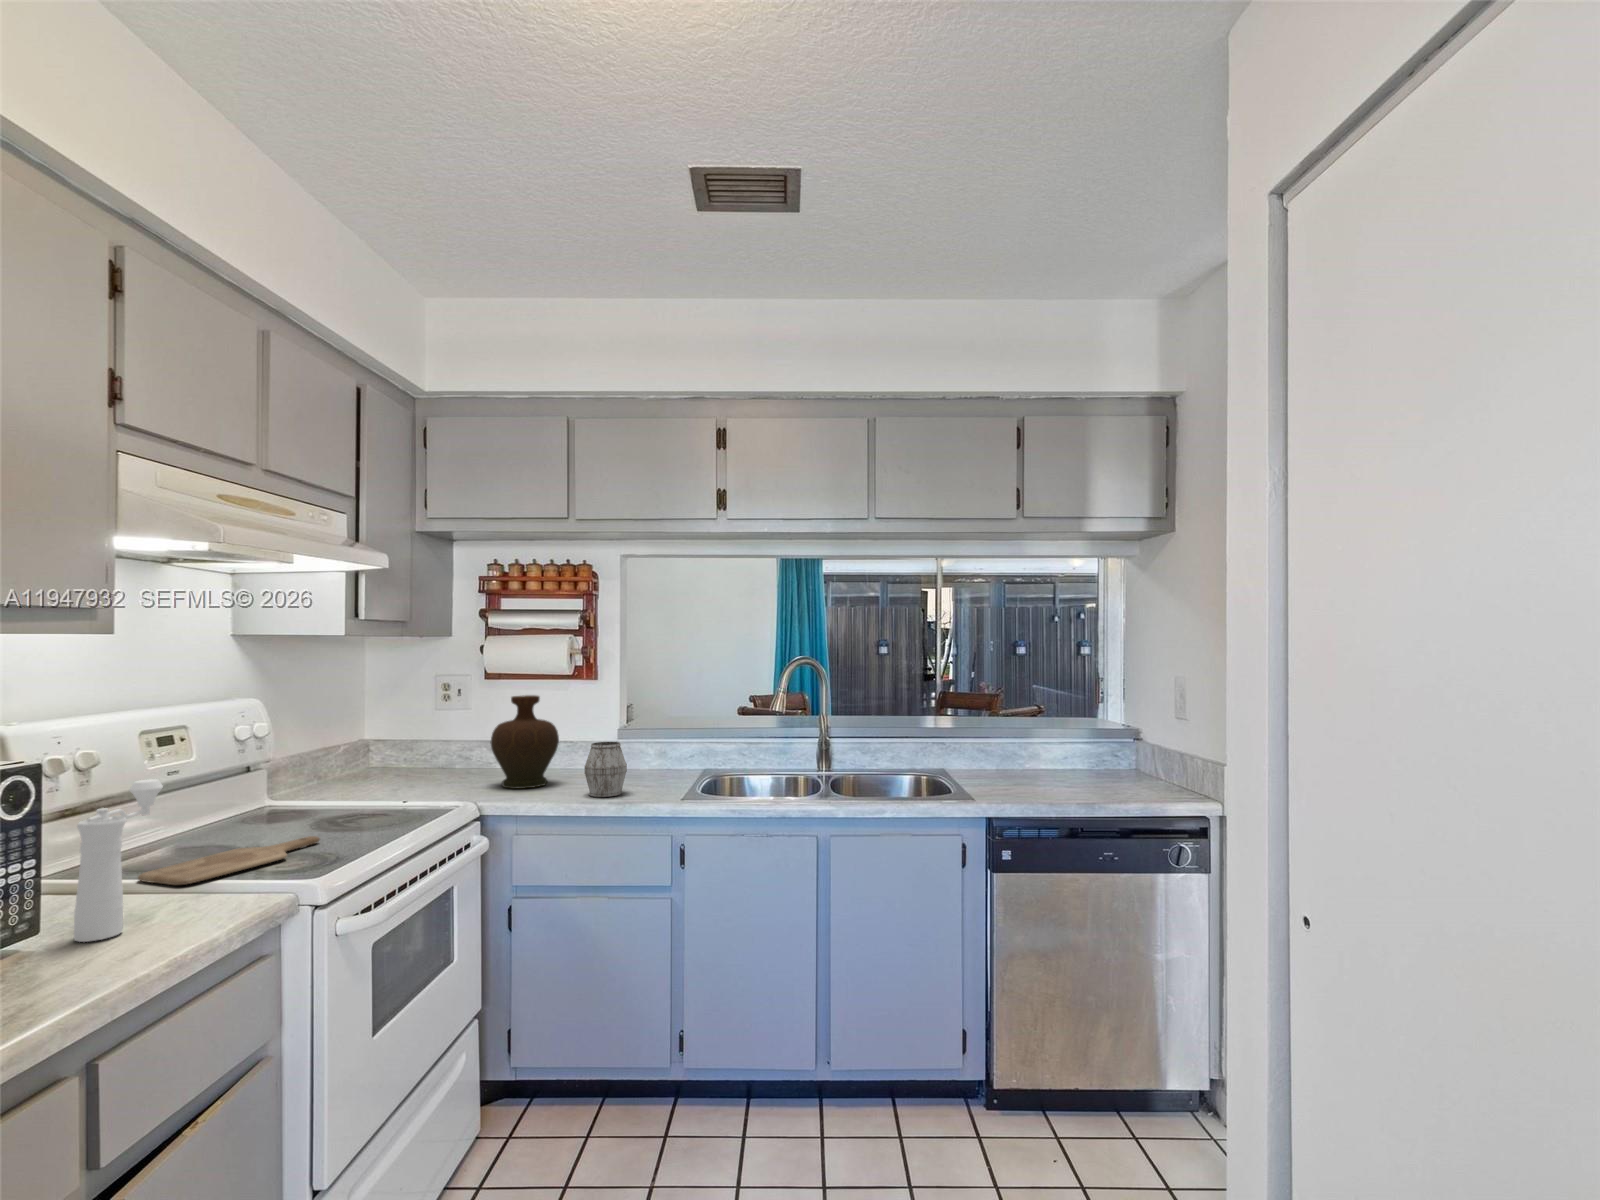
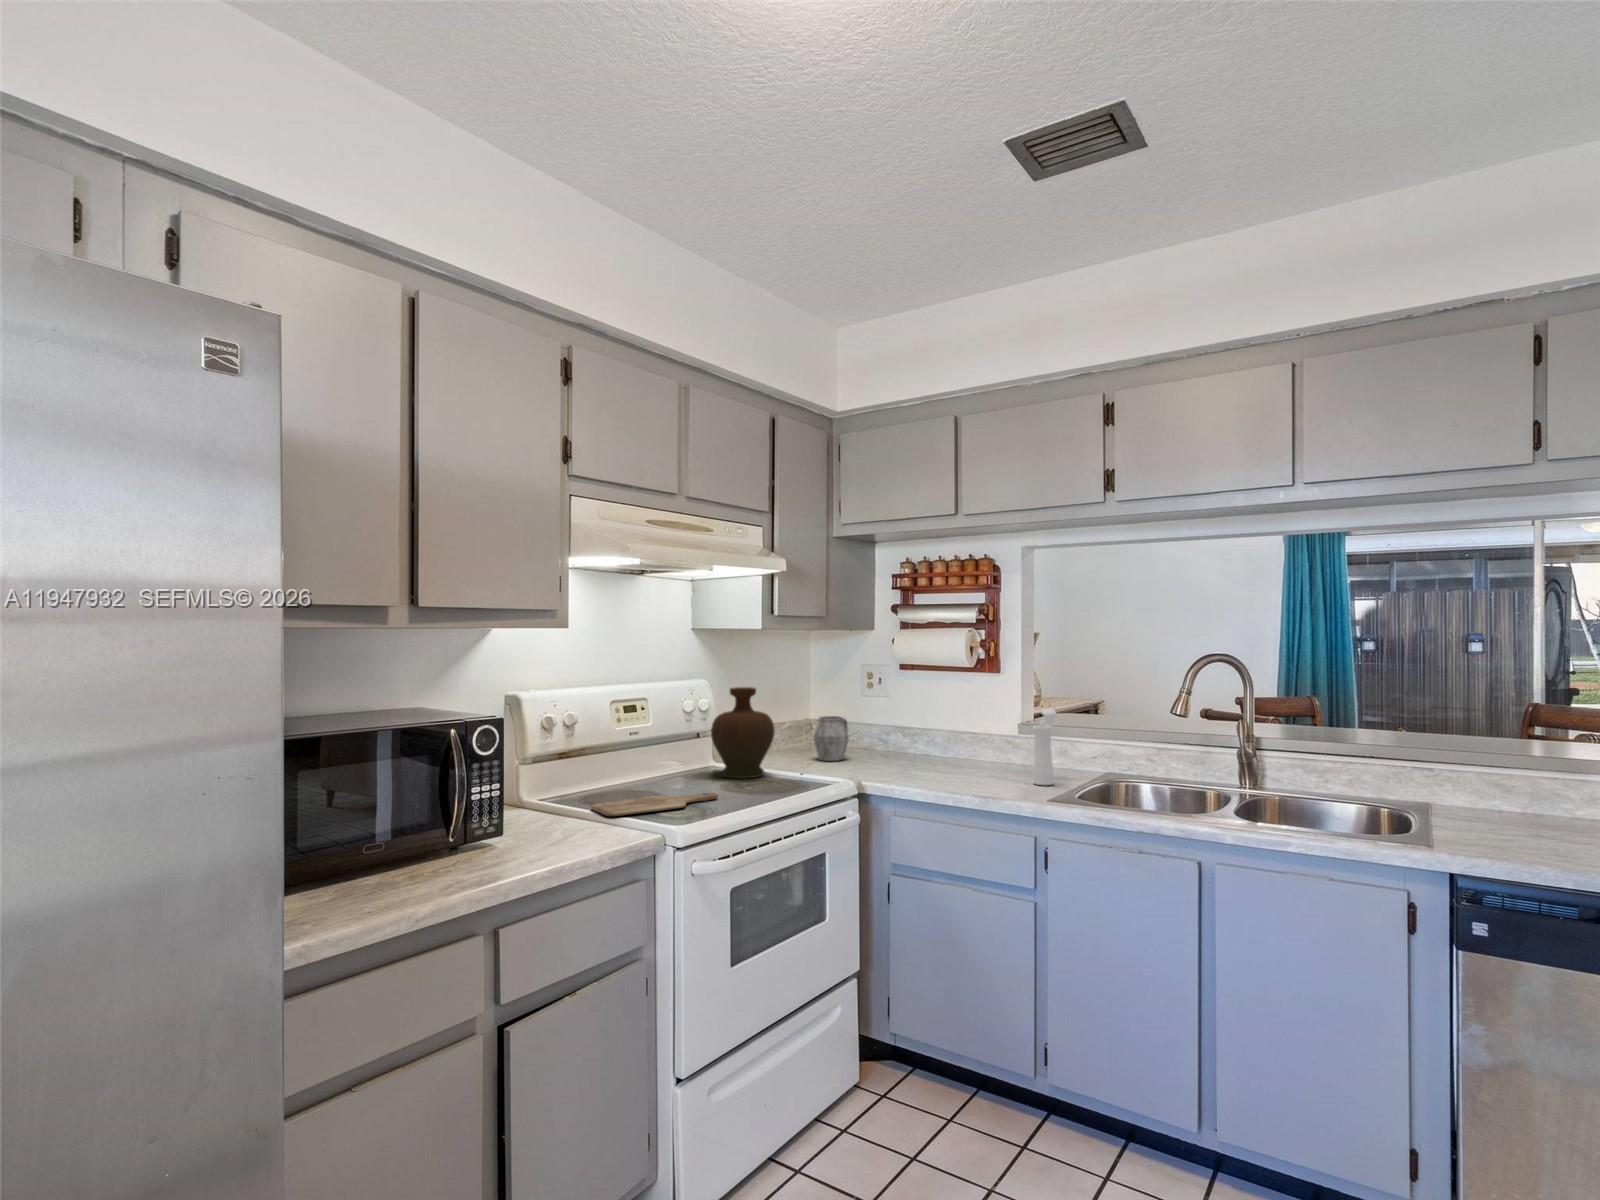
decorative vase: present [490,695,559,789] -> present [711,687,775,778]
mug: present [585,742,627,797] -> present [813,716,849,761]
pepper mill: present [74,779,163,942] -> present [1033,709,1056,785]

